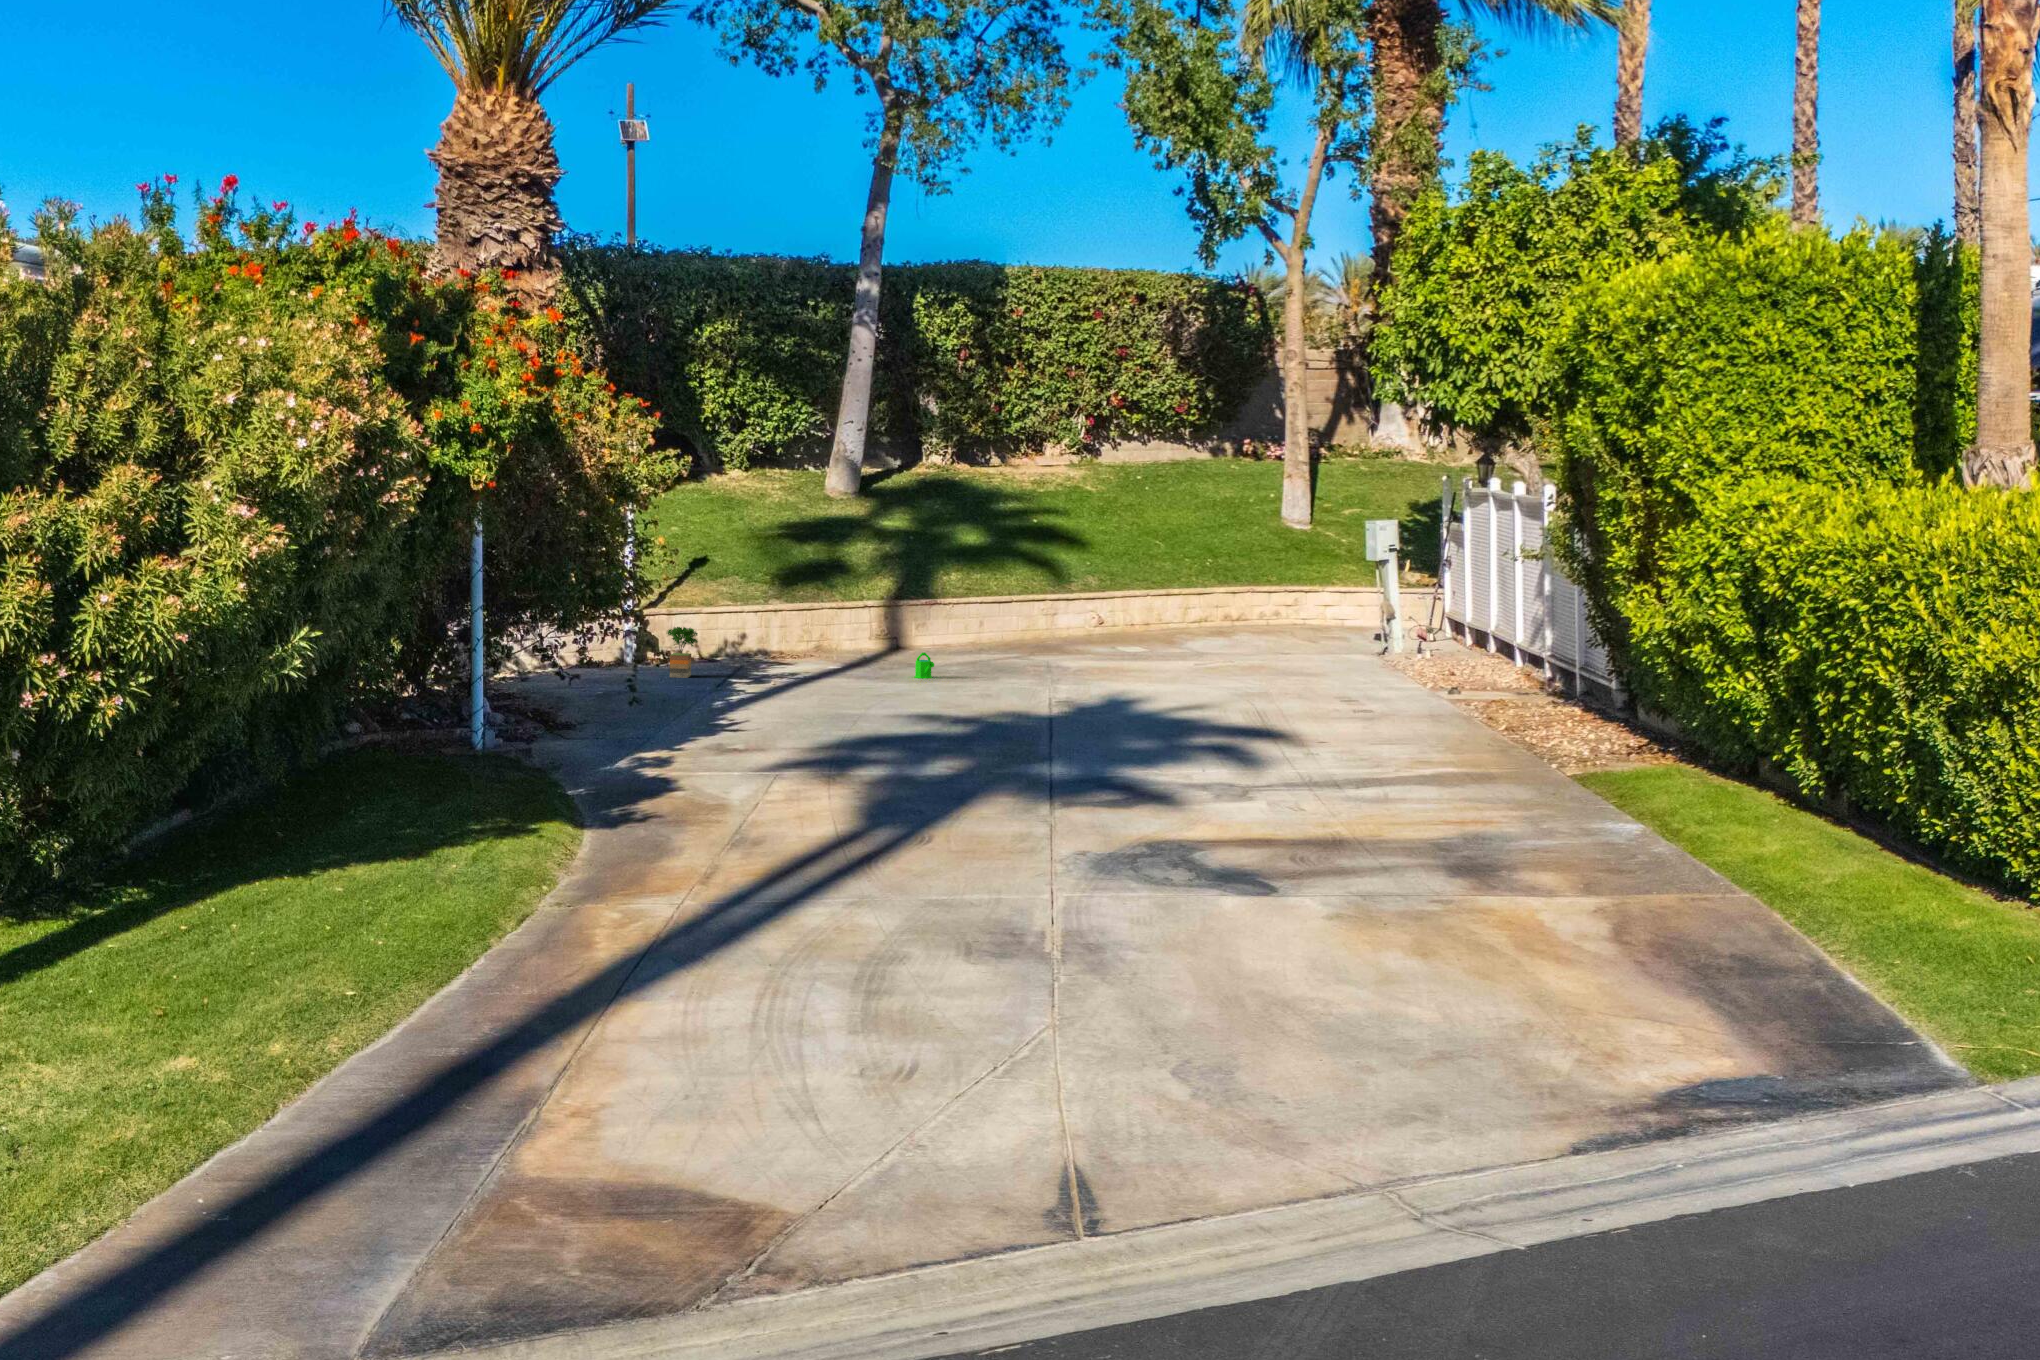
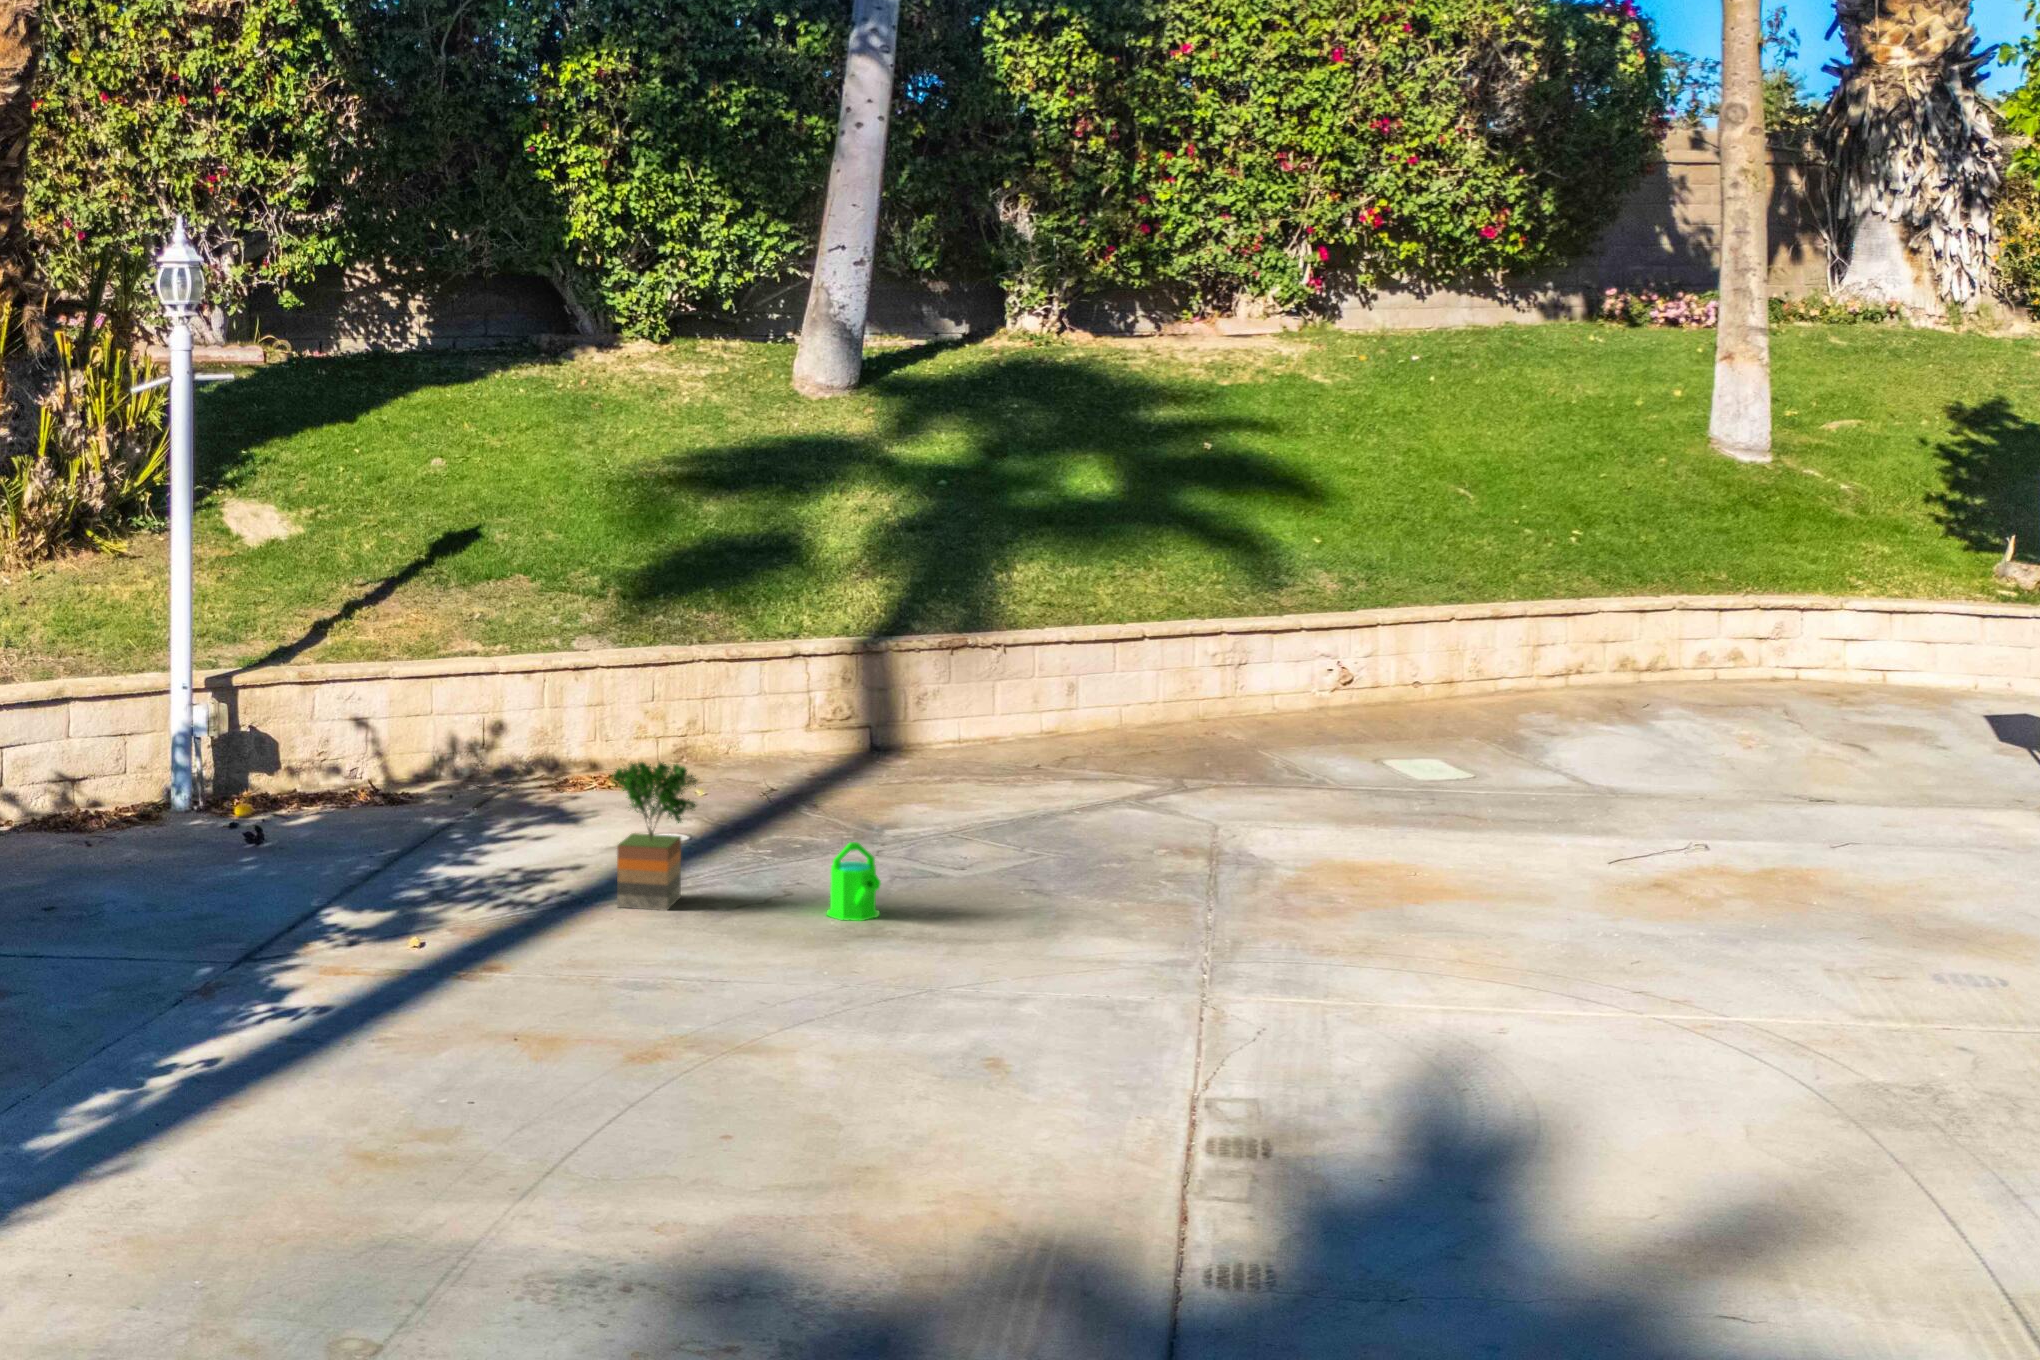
potted tree: present [667,627,698,678] -> present [611,762,697,910]

